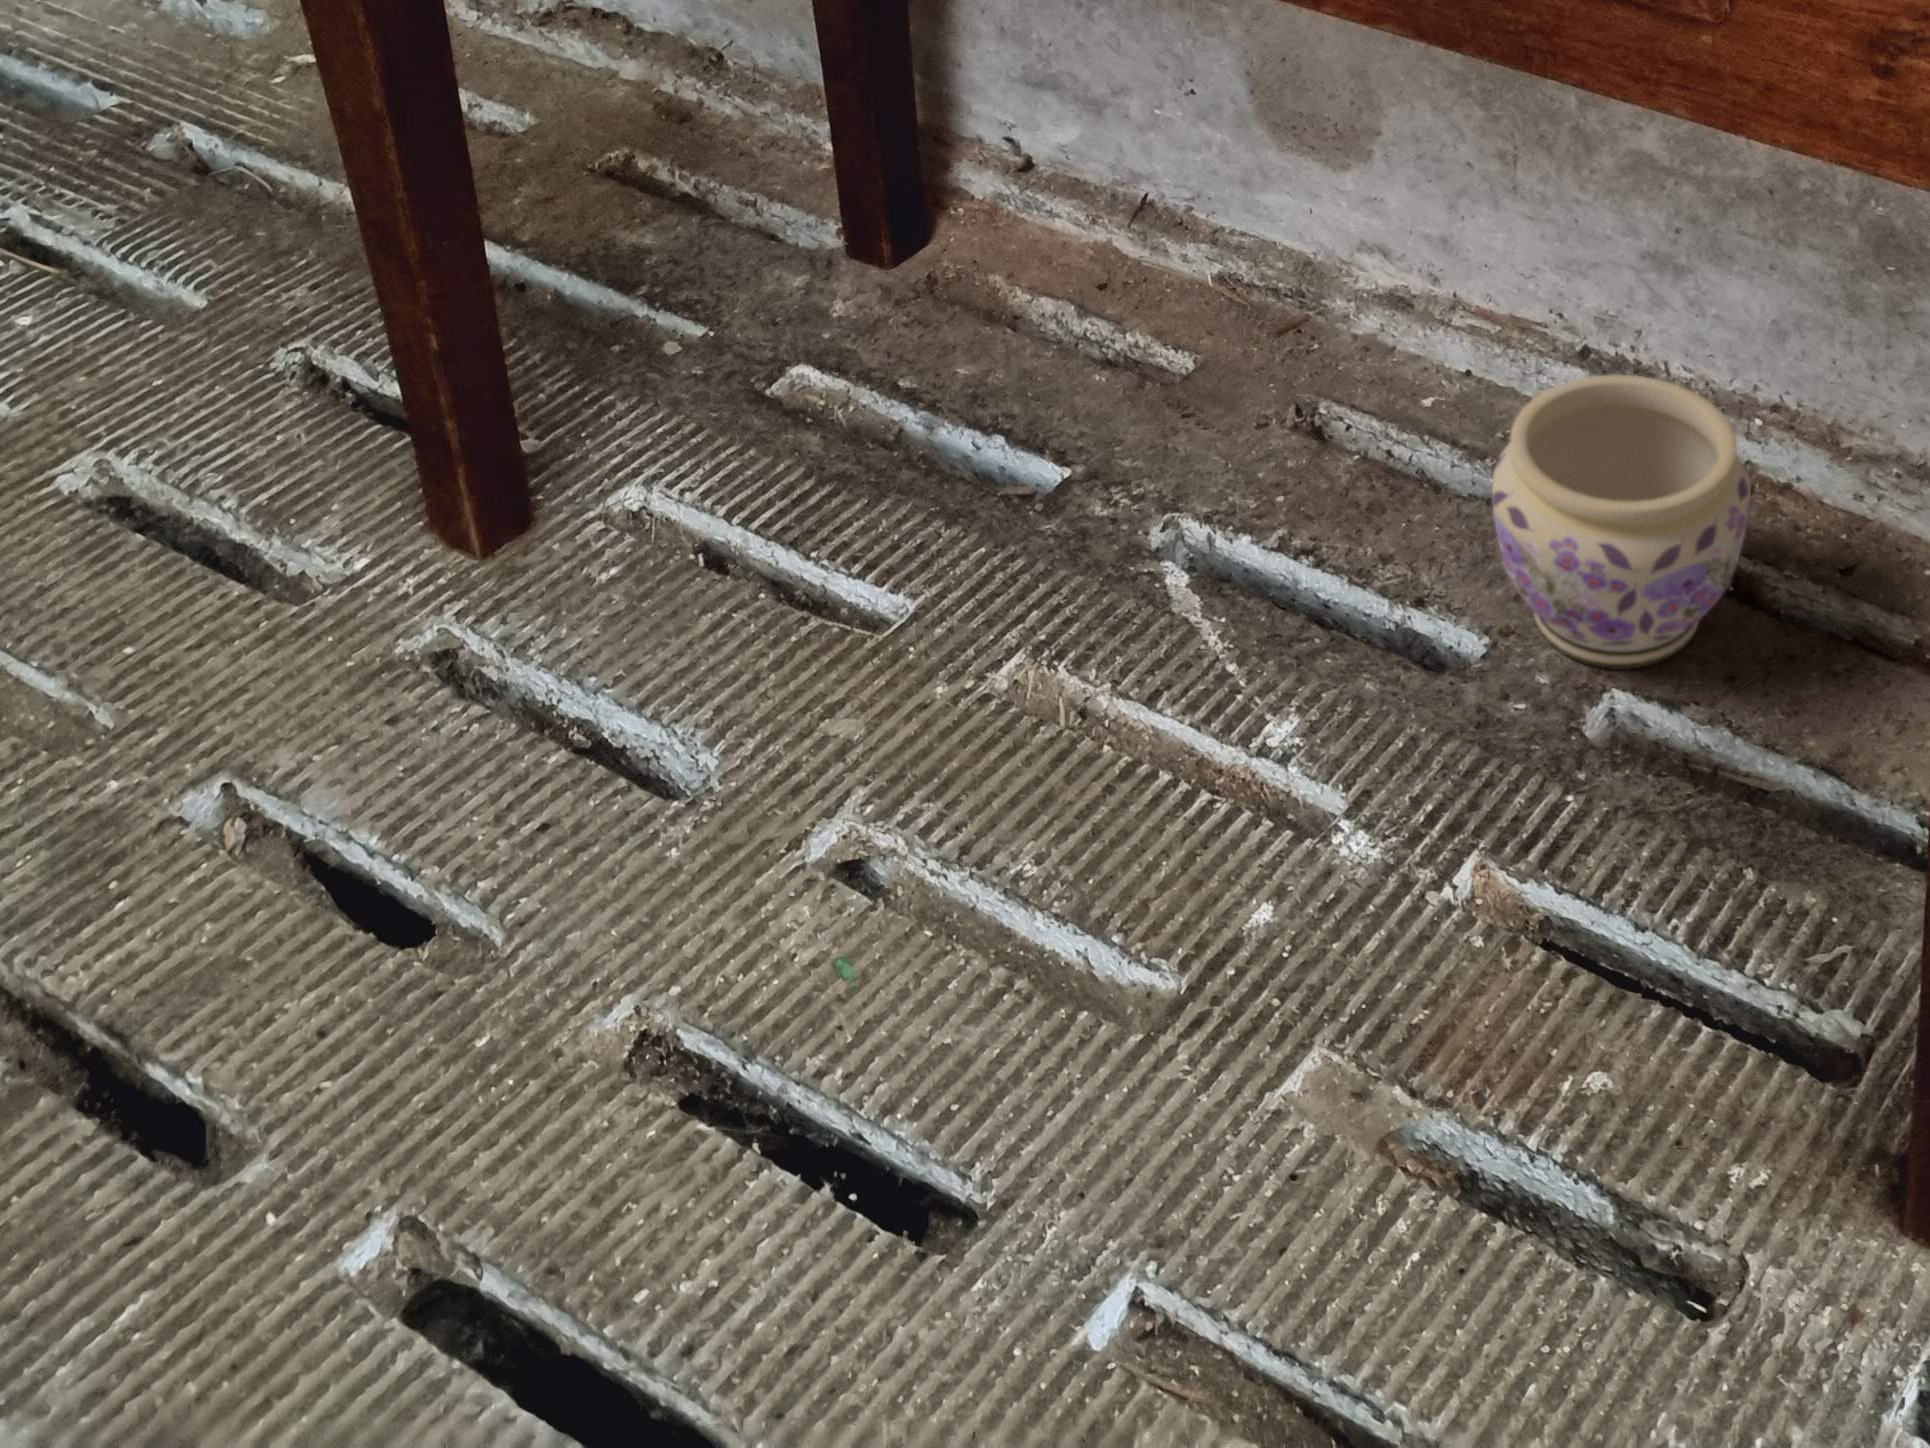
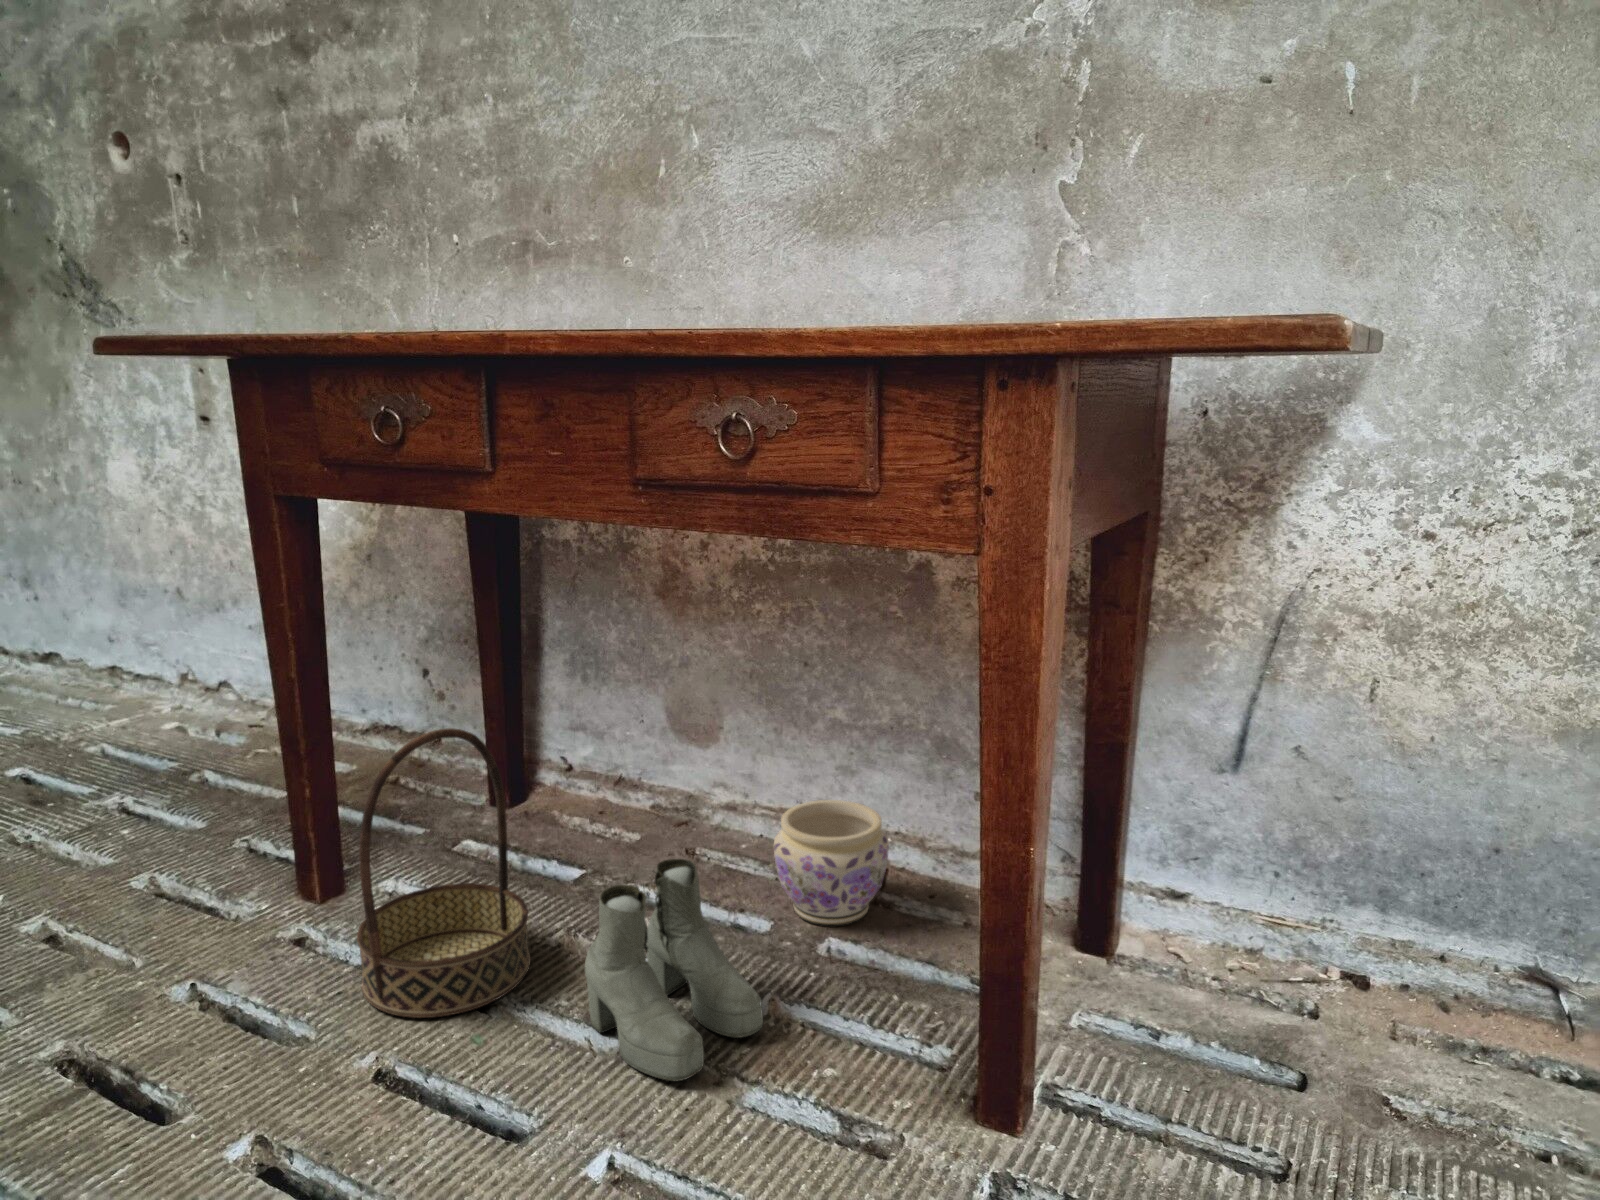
basket: none [572,290,954,906] -> present [357,728,531,1018]
boots: none [1076,596,1461,1109] -> present [585,859,763,1081]

